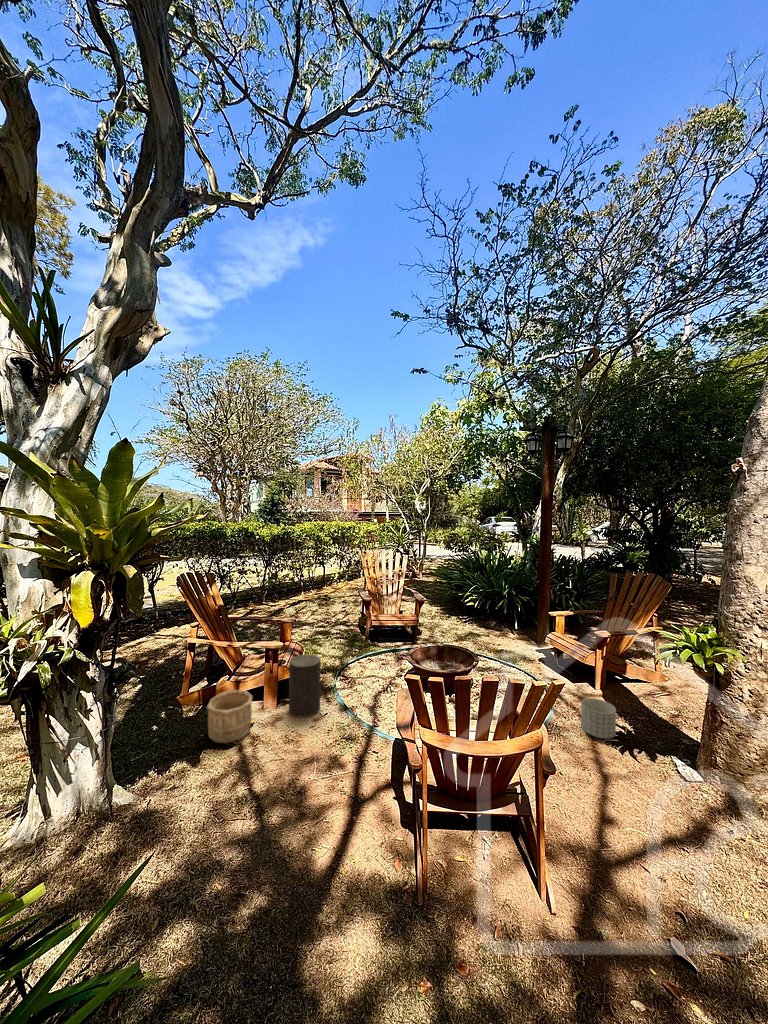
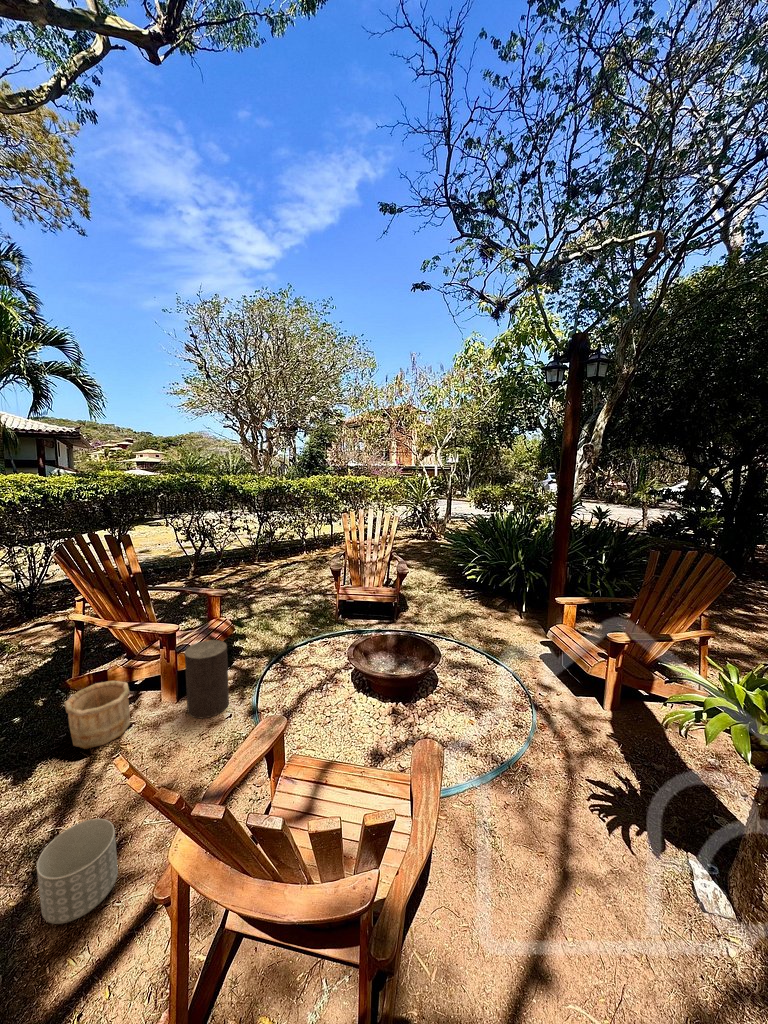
planter: present [581,698,616,739] -> present [37,819,118,924]

